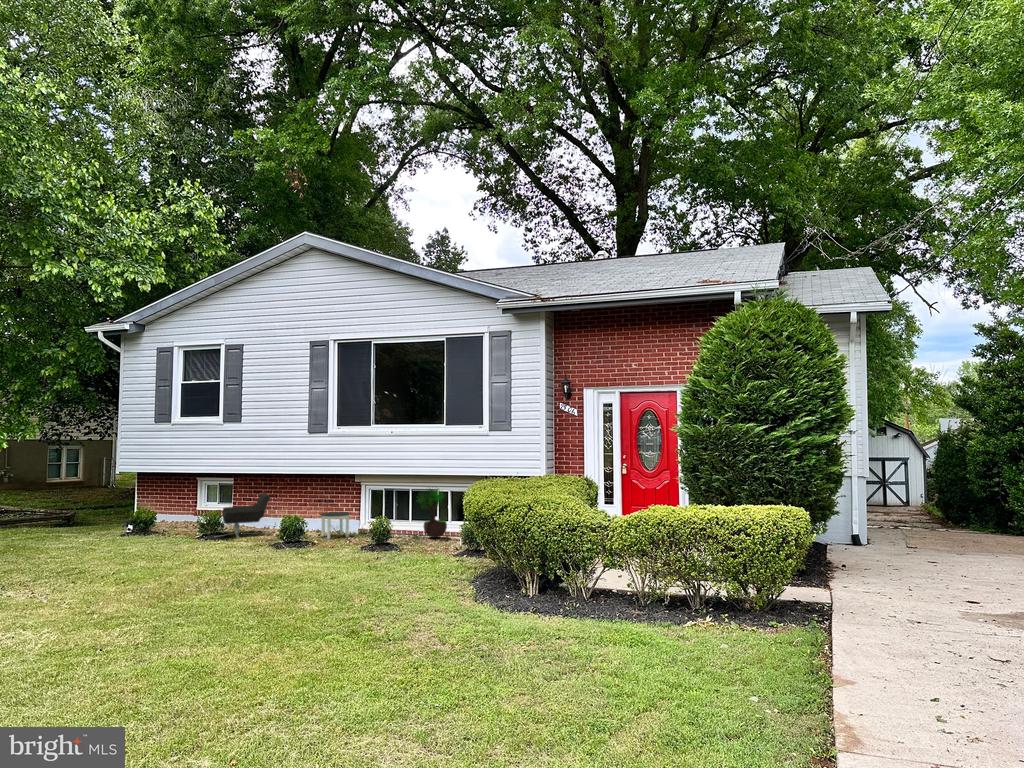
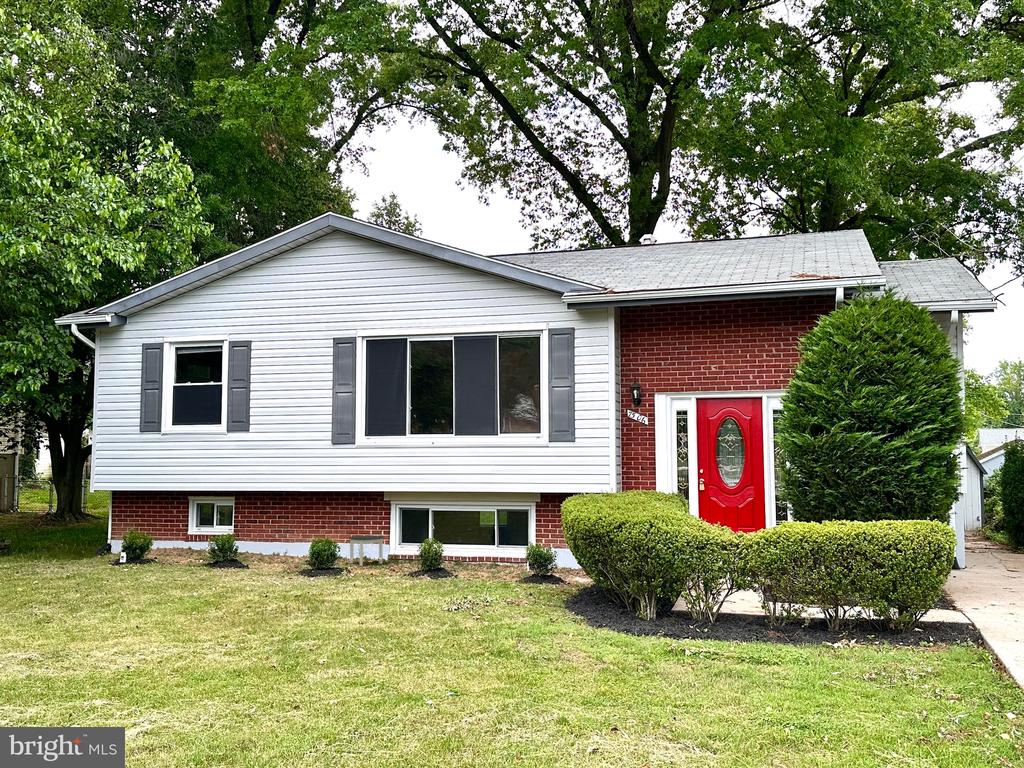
potted tree: present [418,488,447,538] -> none [463,501,498,563]
lounge chair: present [223,493,270,538] -> none [222,514,286,566]

